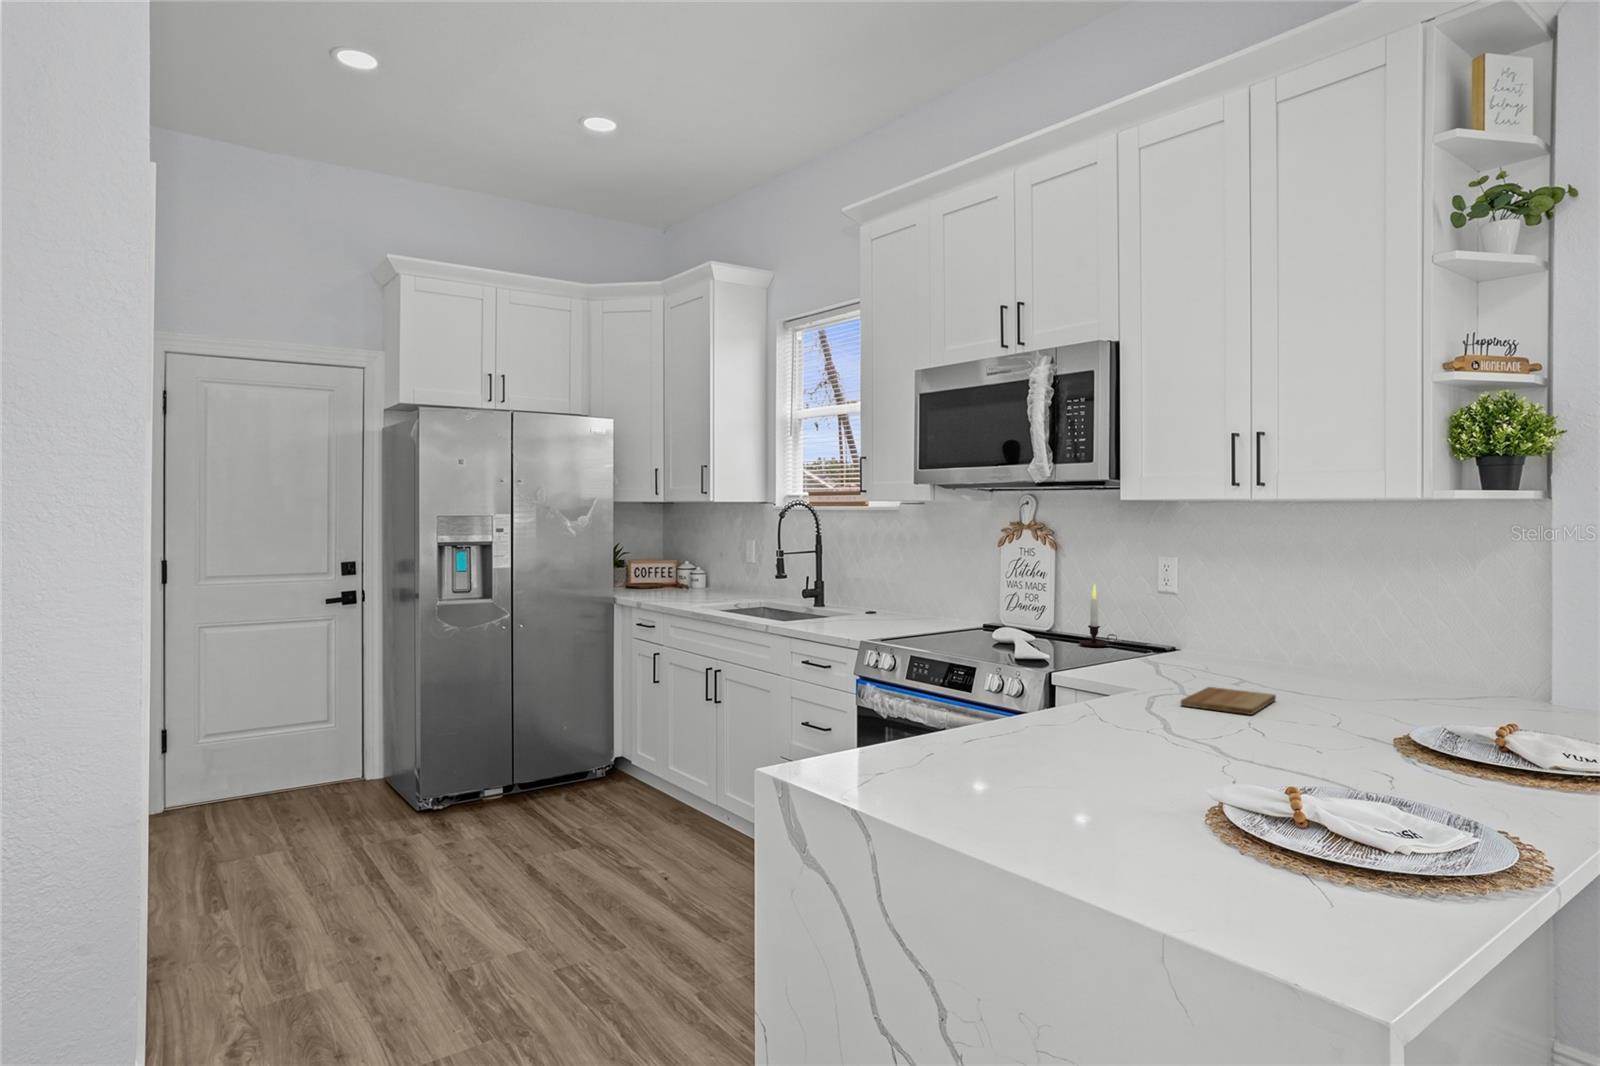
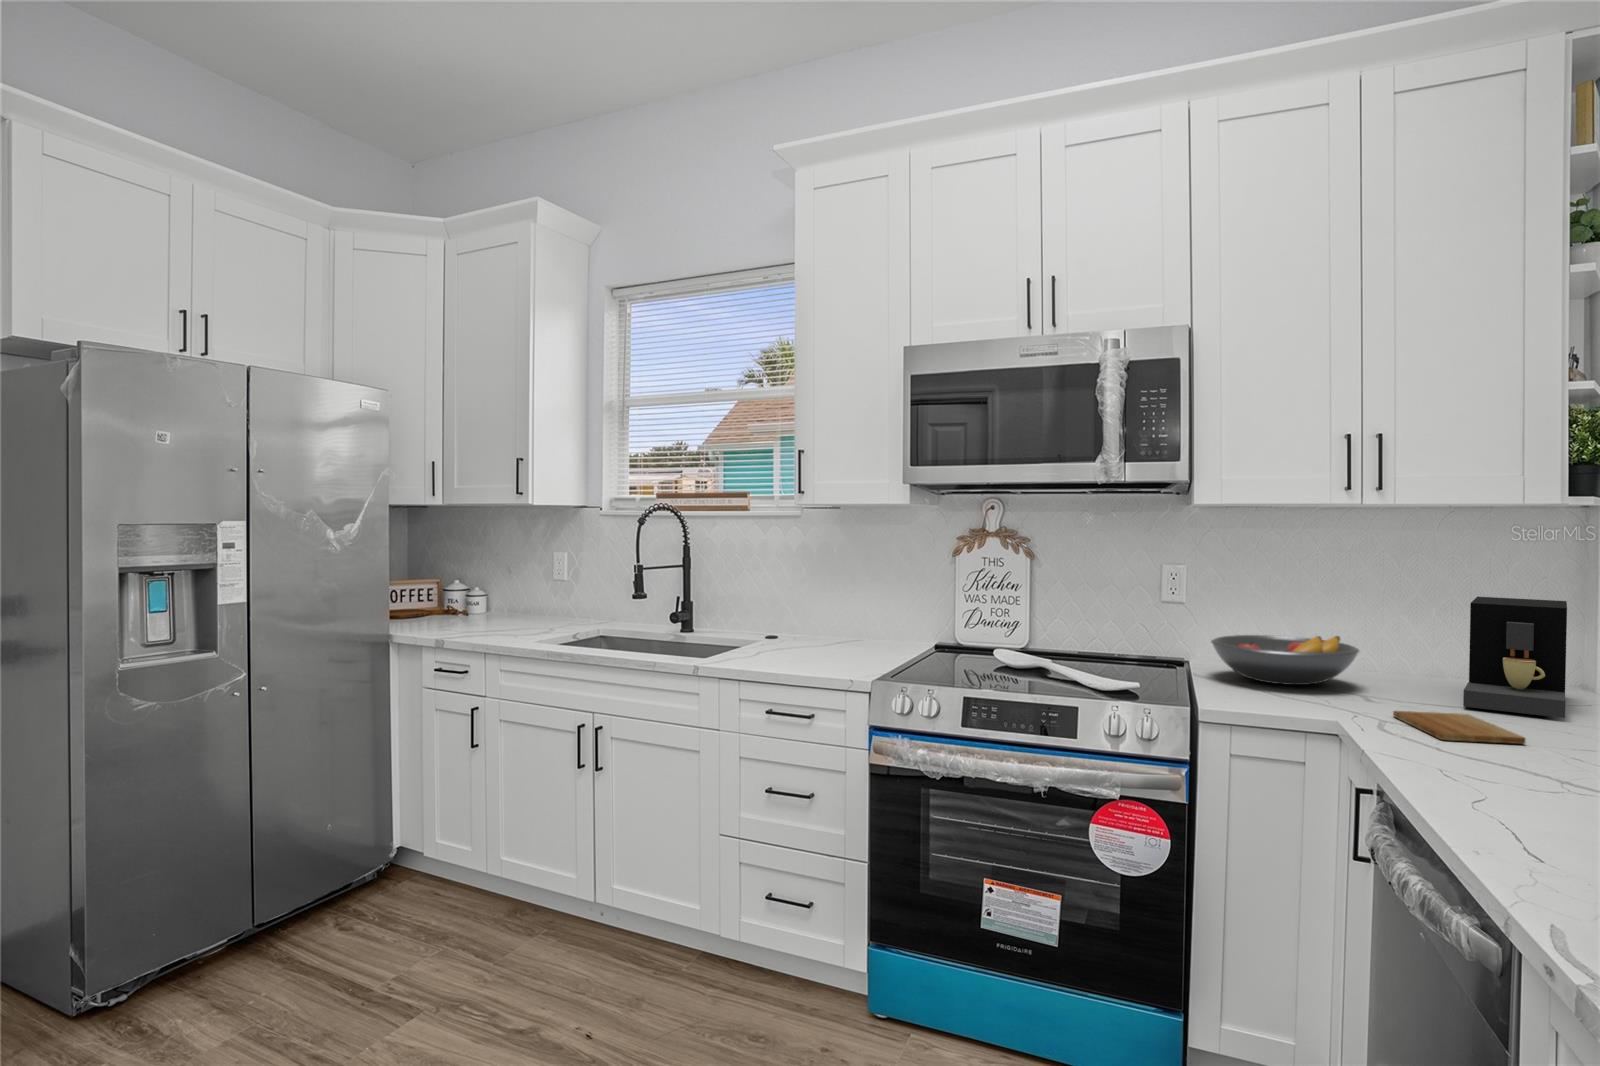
candle: present [1079,584,1117,647] -> none [1096,596,1134,665]
coffee maker: none [1313,592,1492,707] -> present [1463,597,1567,718]
fruit bowl: none [1146,624,1282,669] -> present [1211,635,1359,685]

